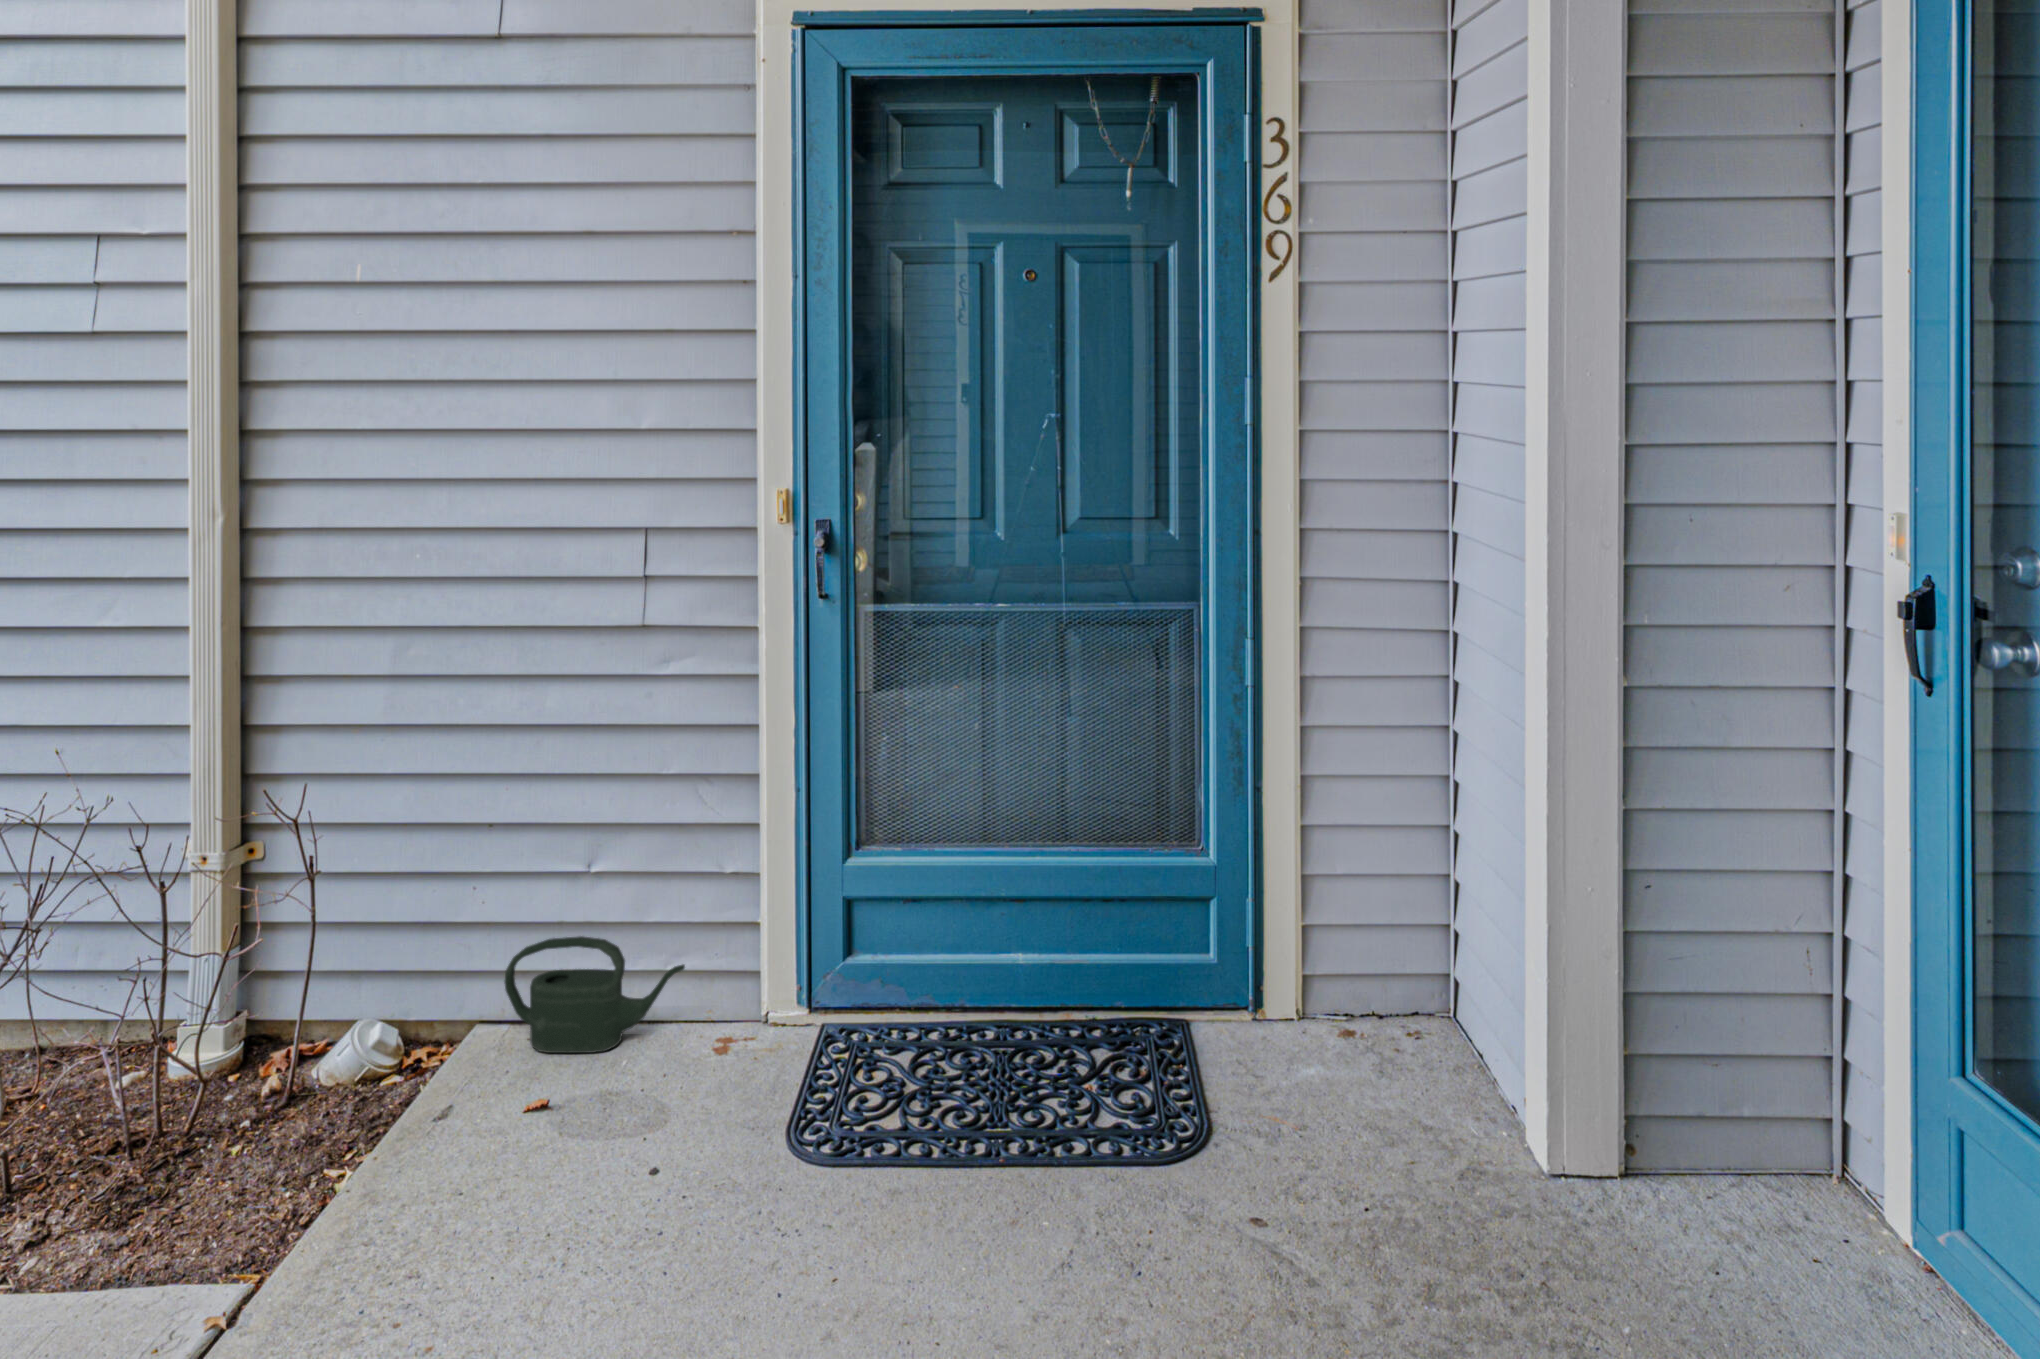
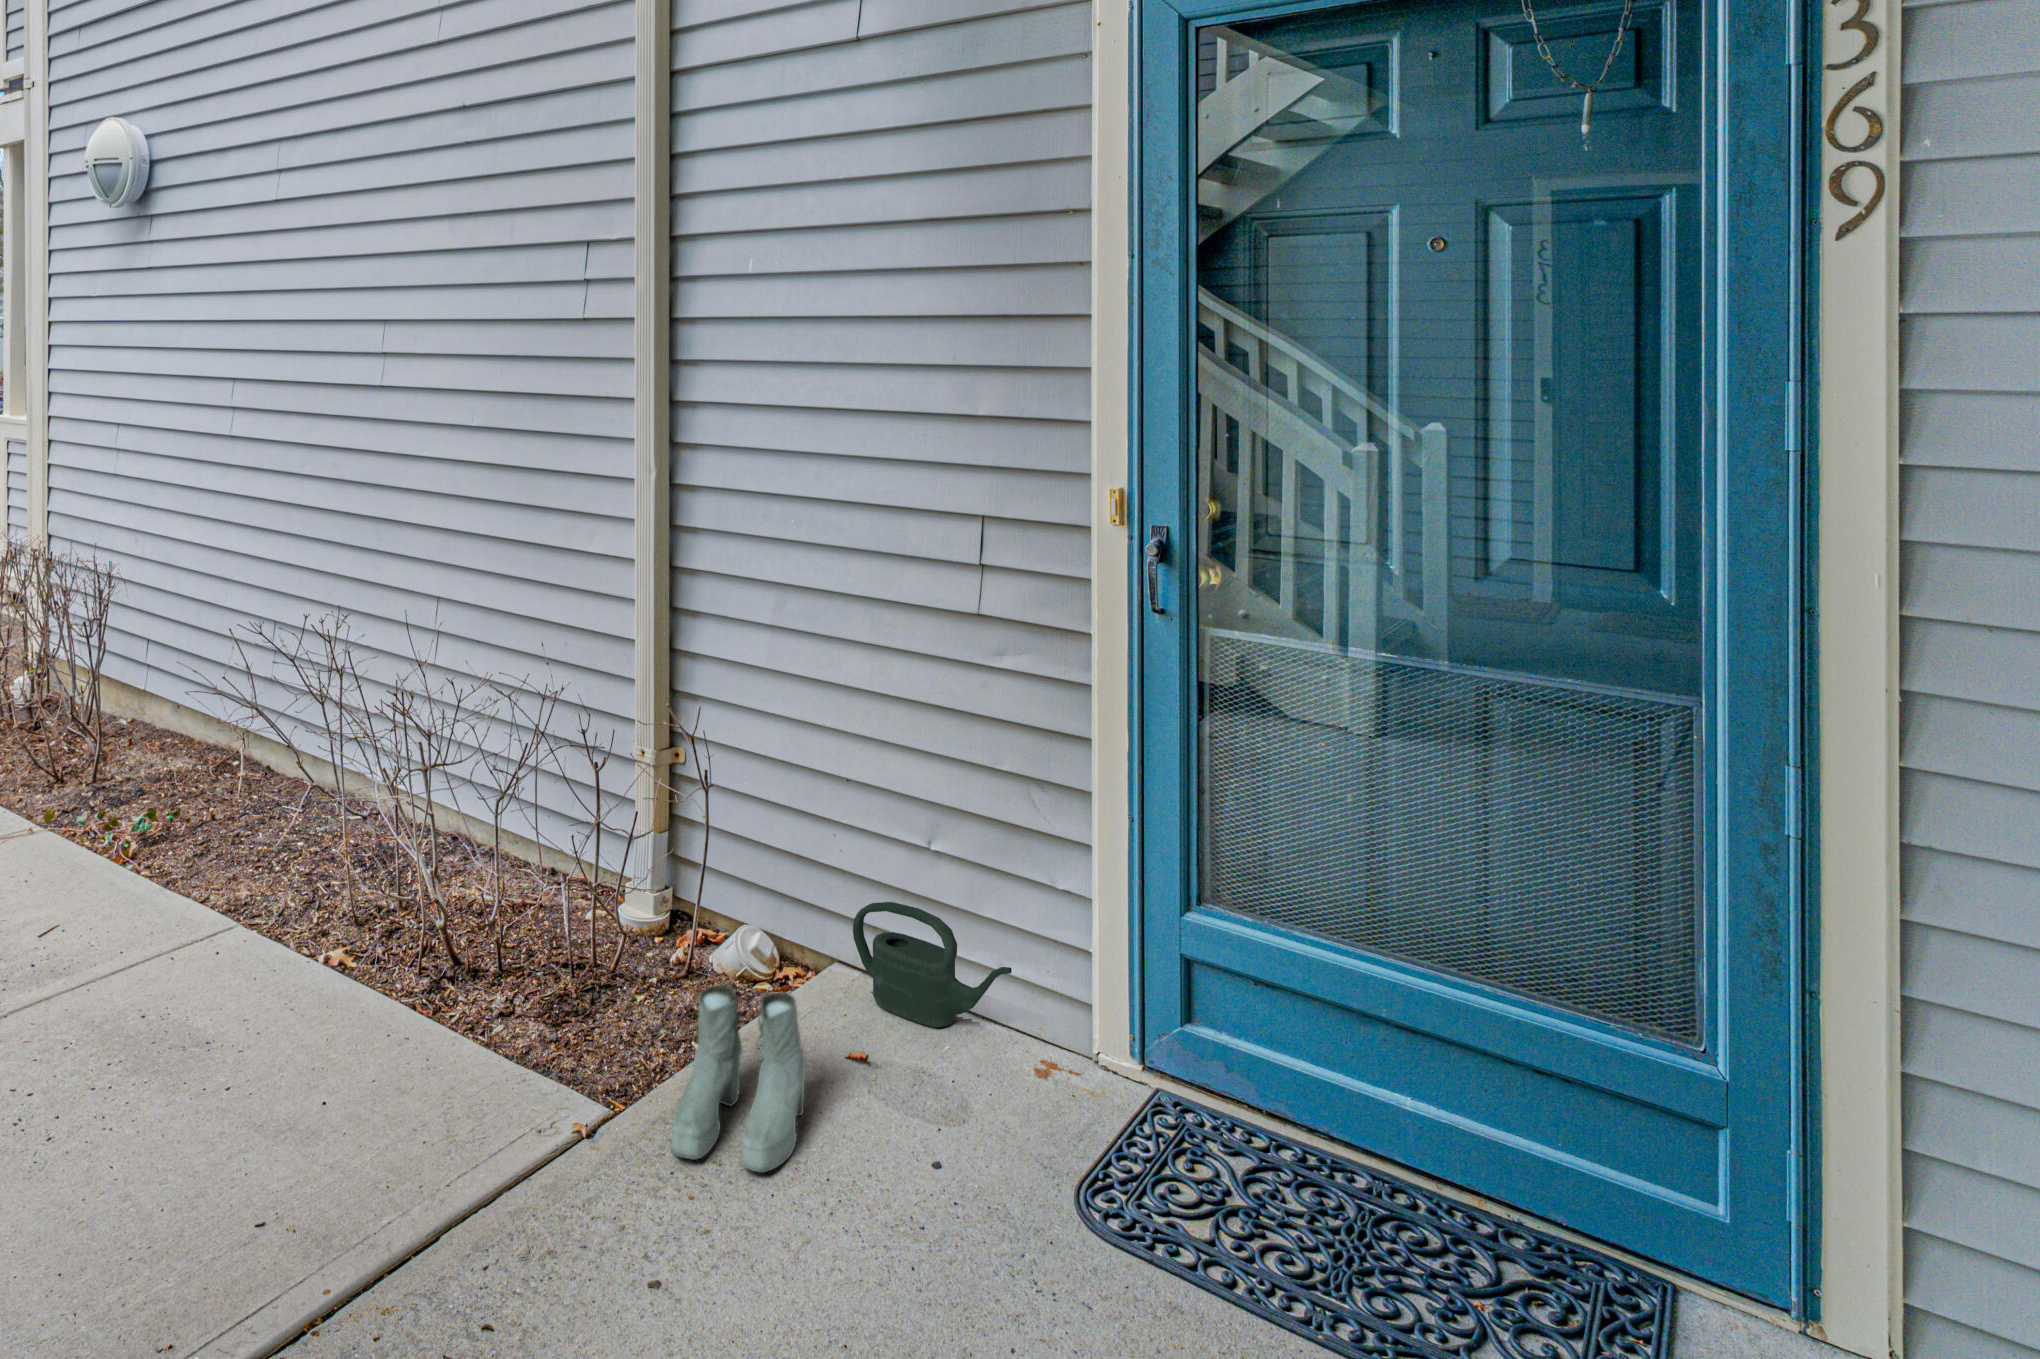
boots: none [360,1052,503,1268] -> present [671,985,806,1173]

